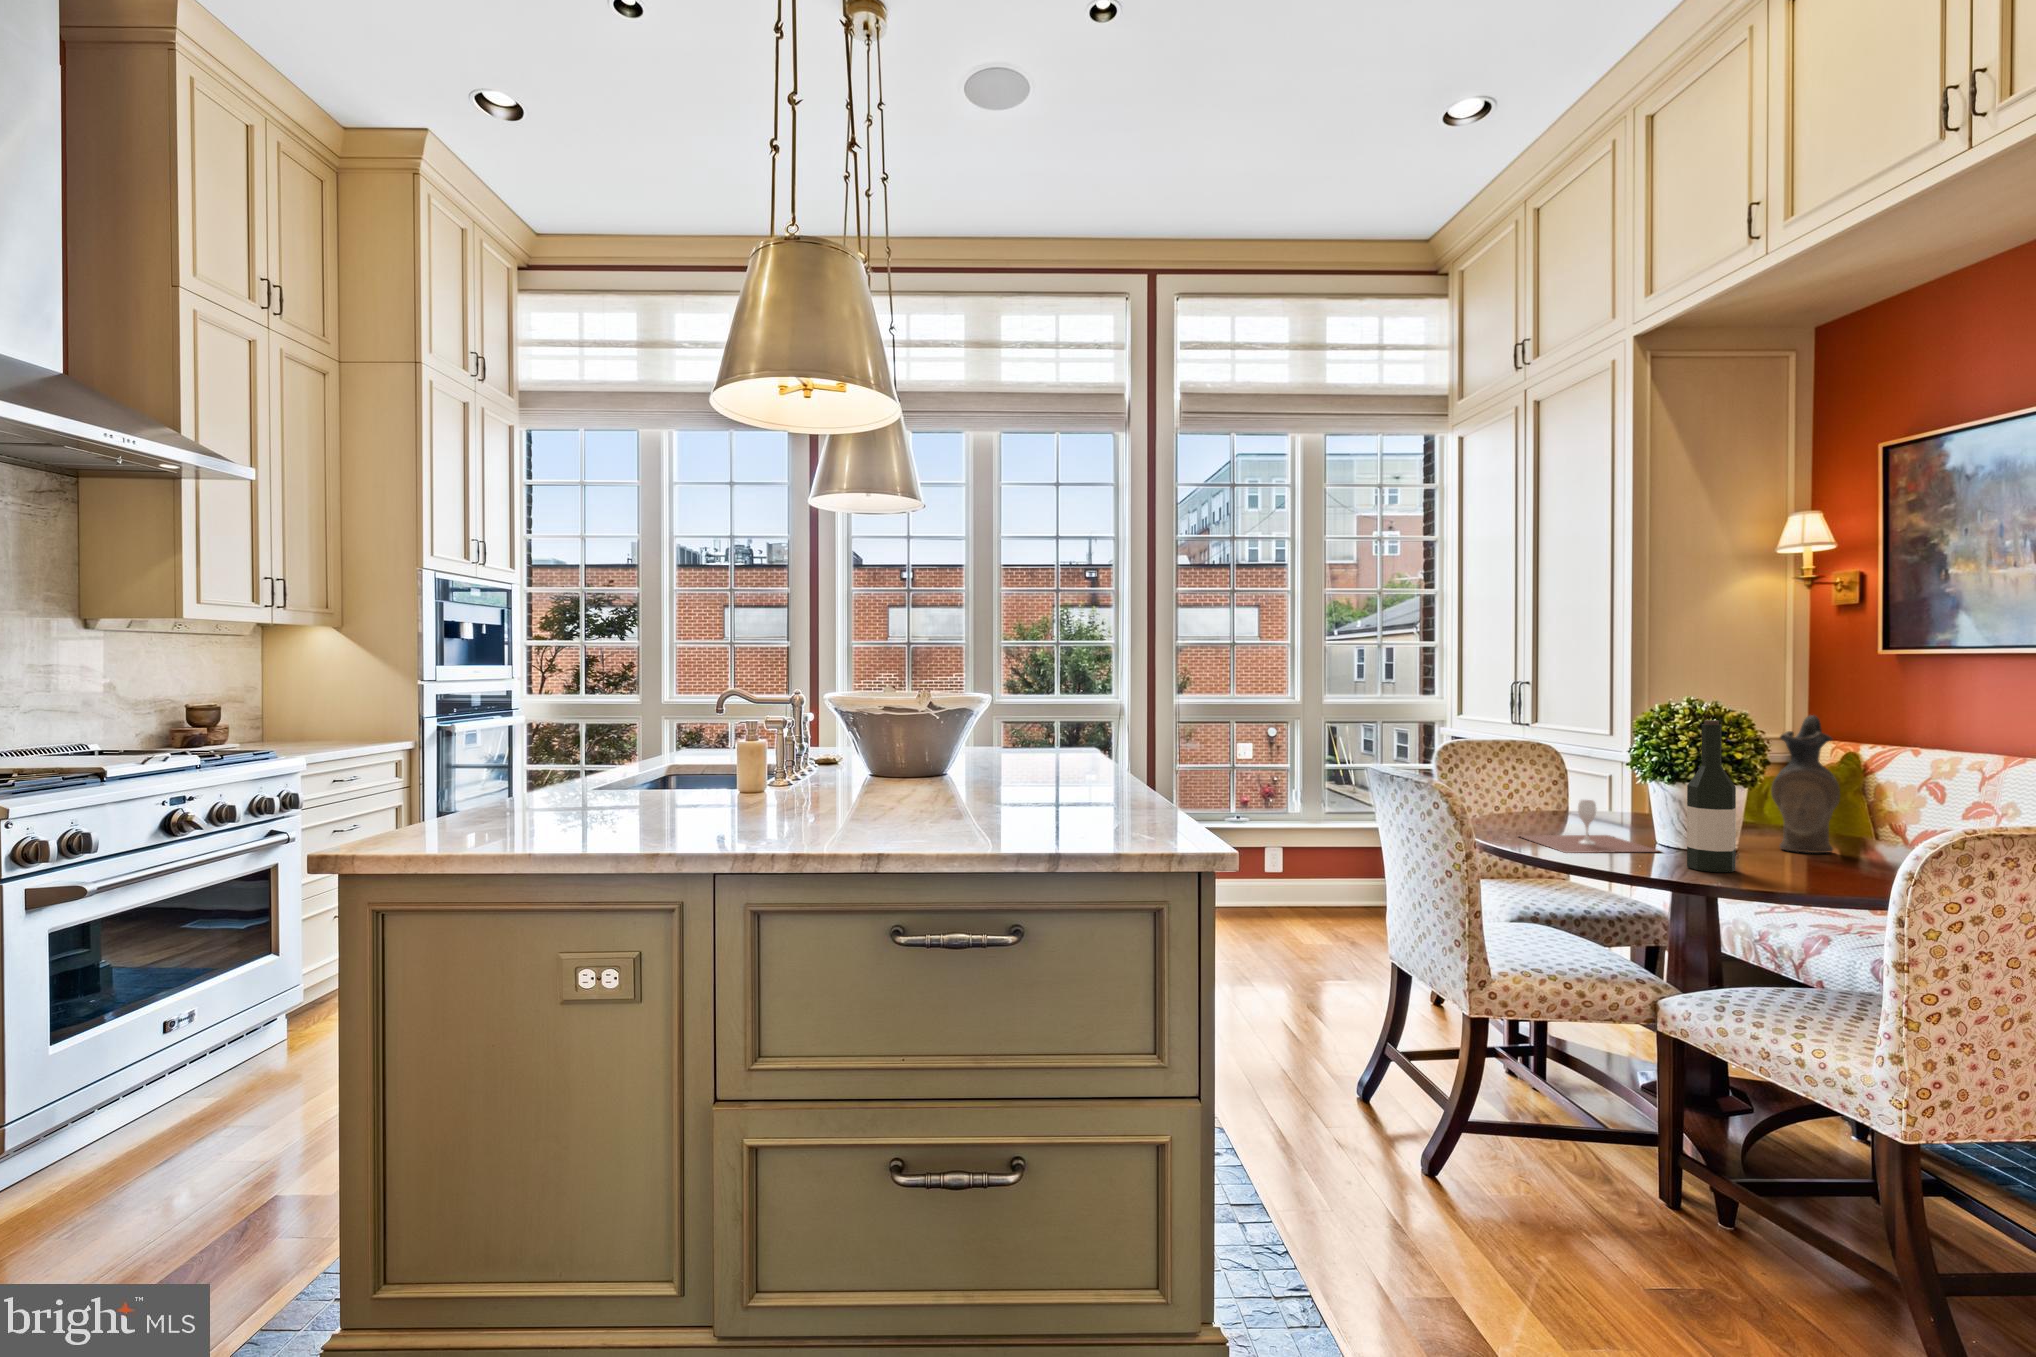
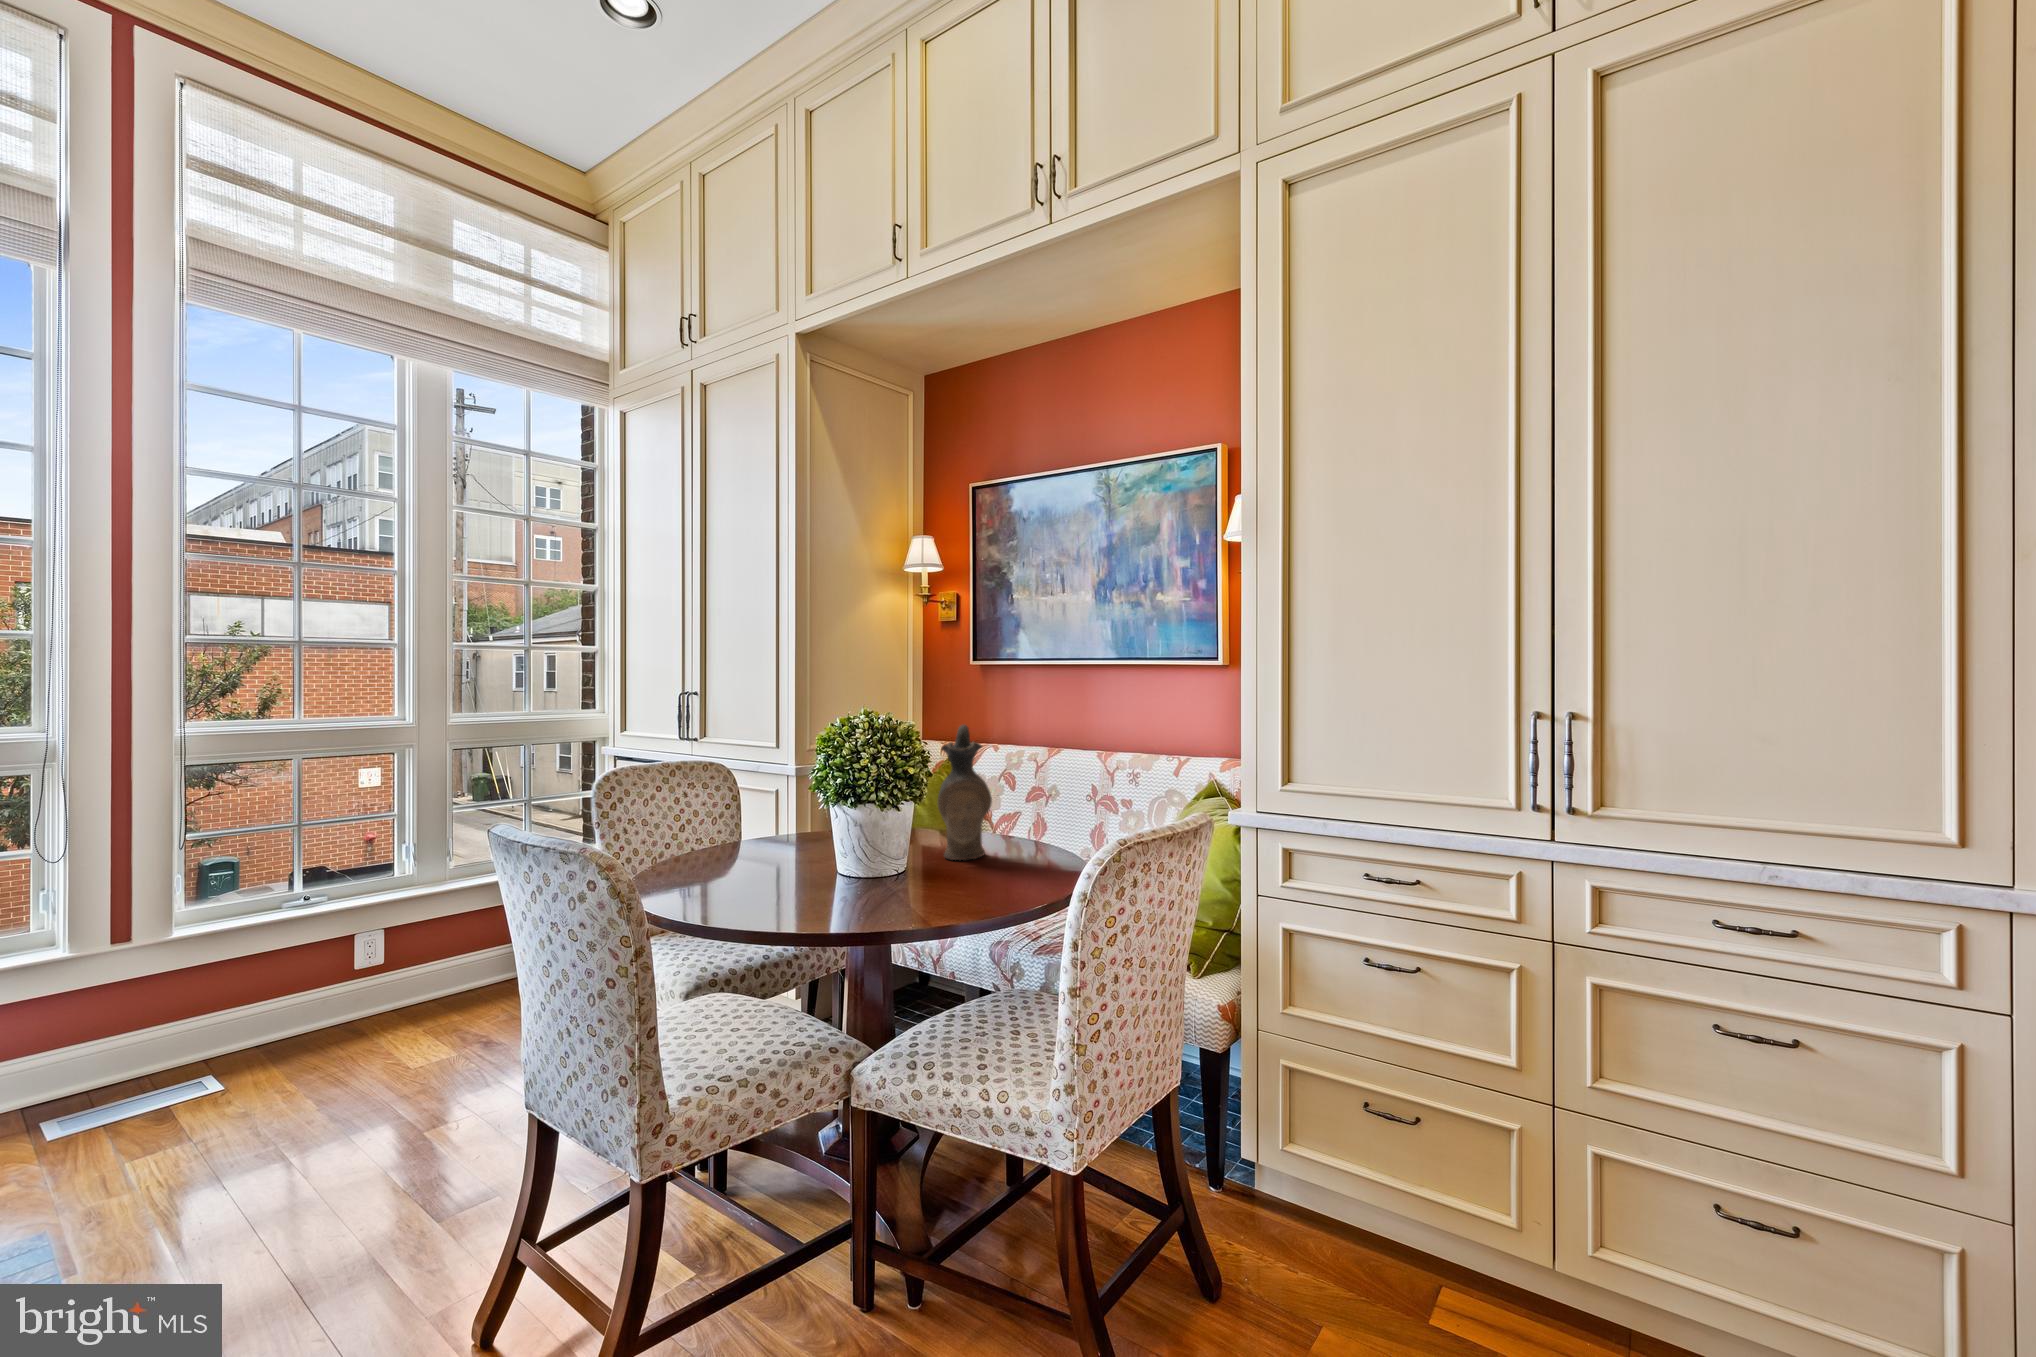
wine bottle: present [1687,720,1736,872] -> none [884,742,929,914]
wine glass: present [1521,800,1659,853] -> none [694,839,854,915]

